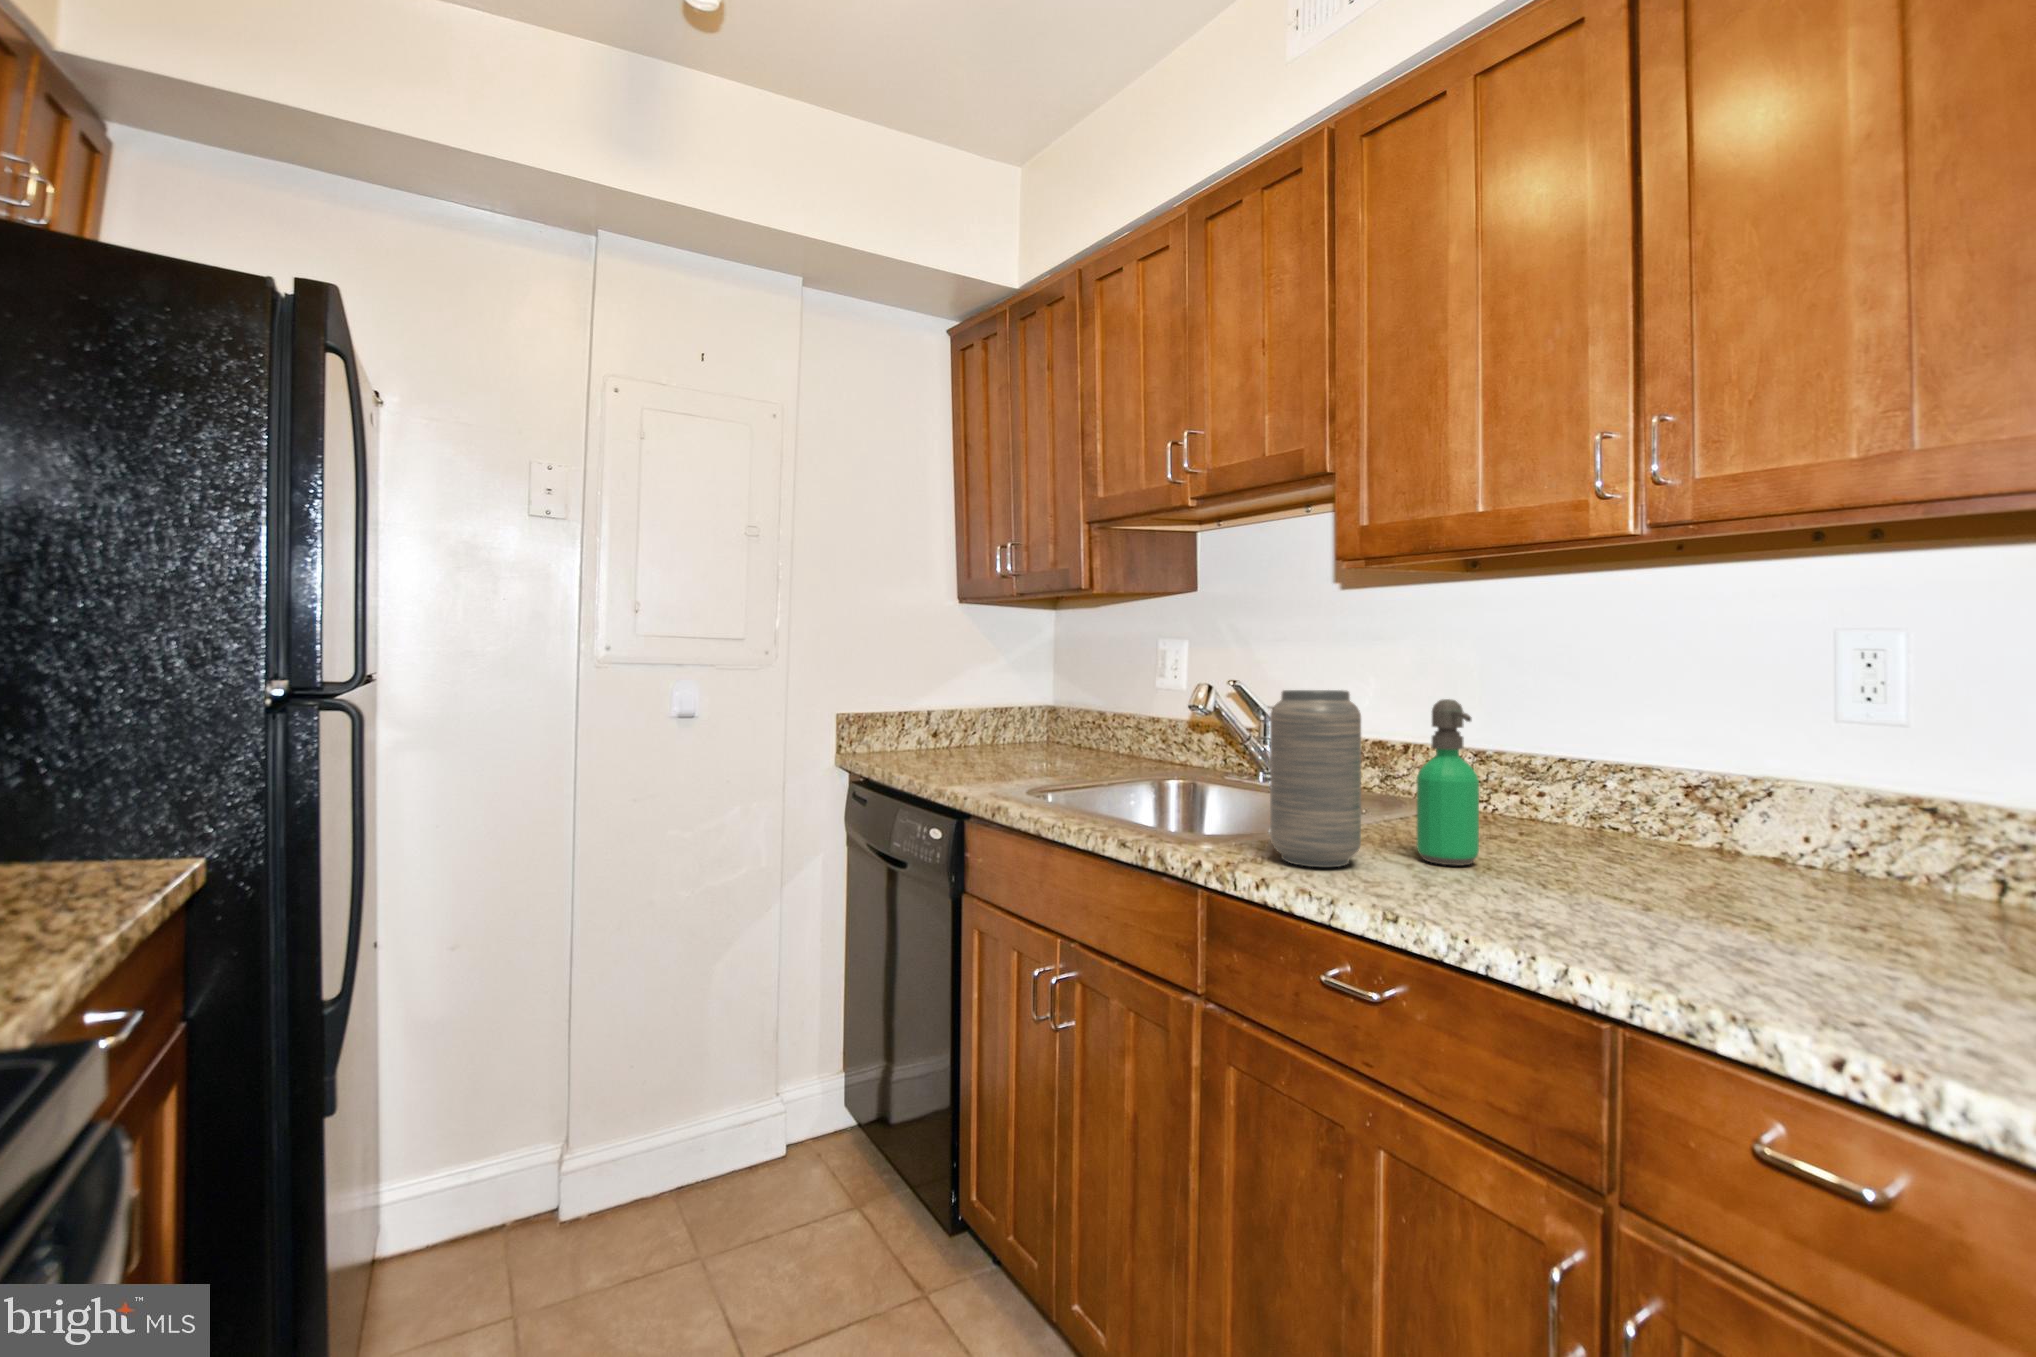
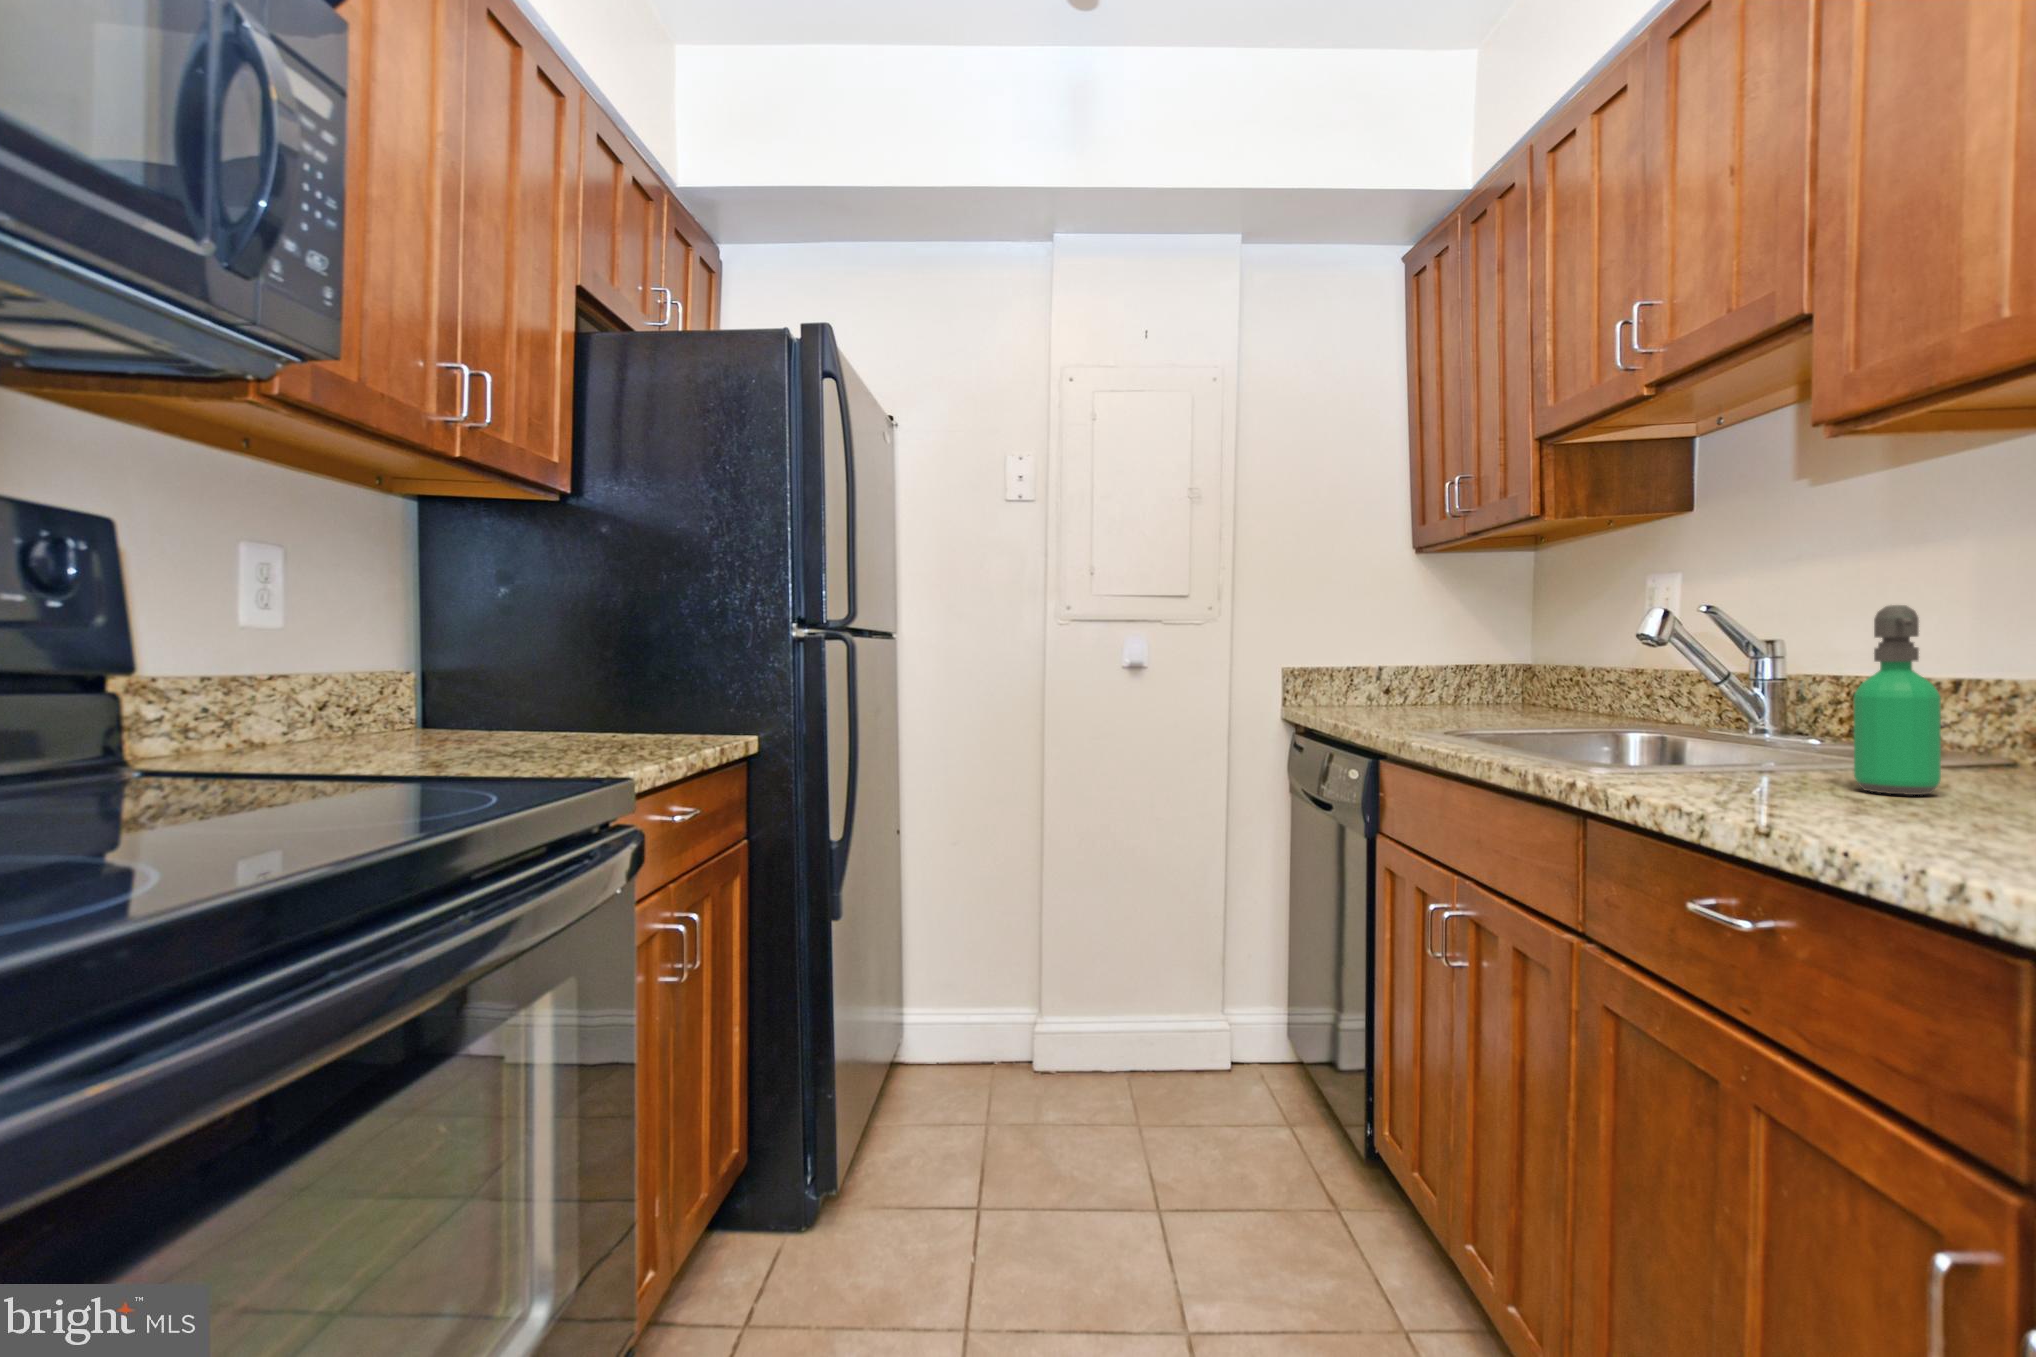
vase: present [1270,690,1361,867] -> none [1651,599,1765,786]

